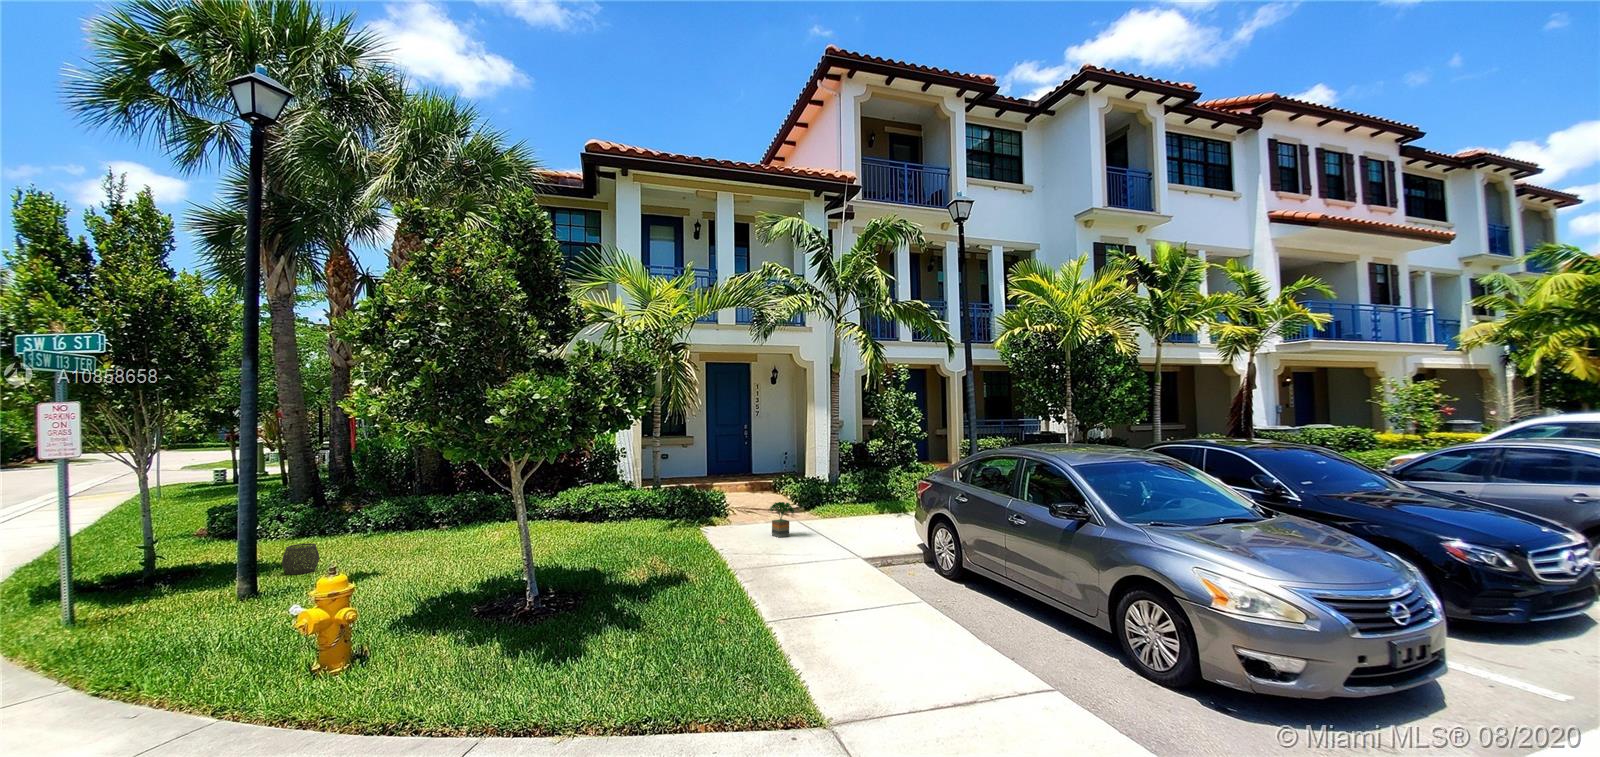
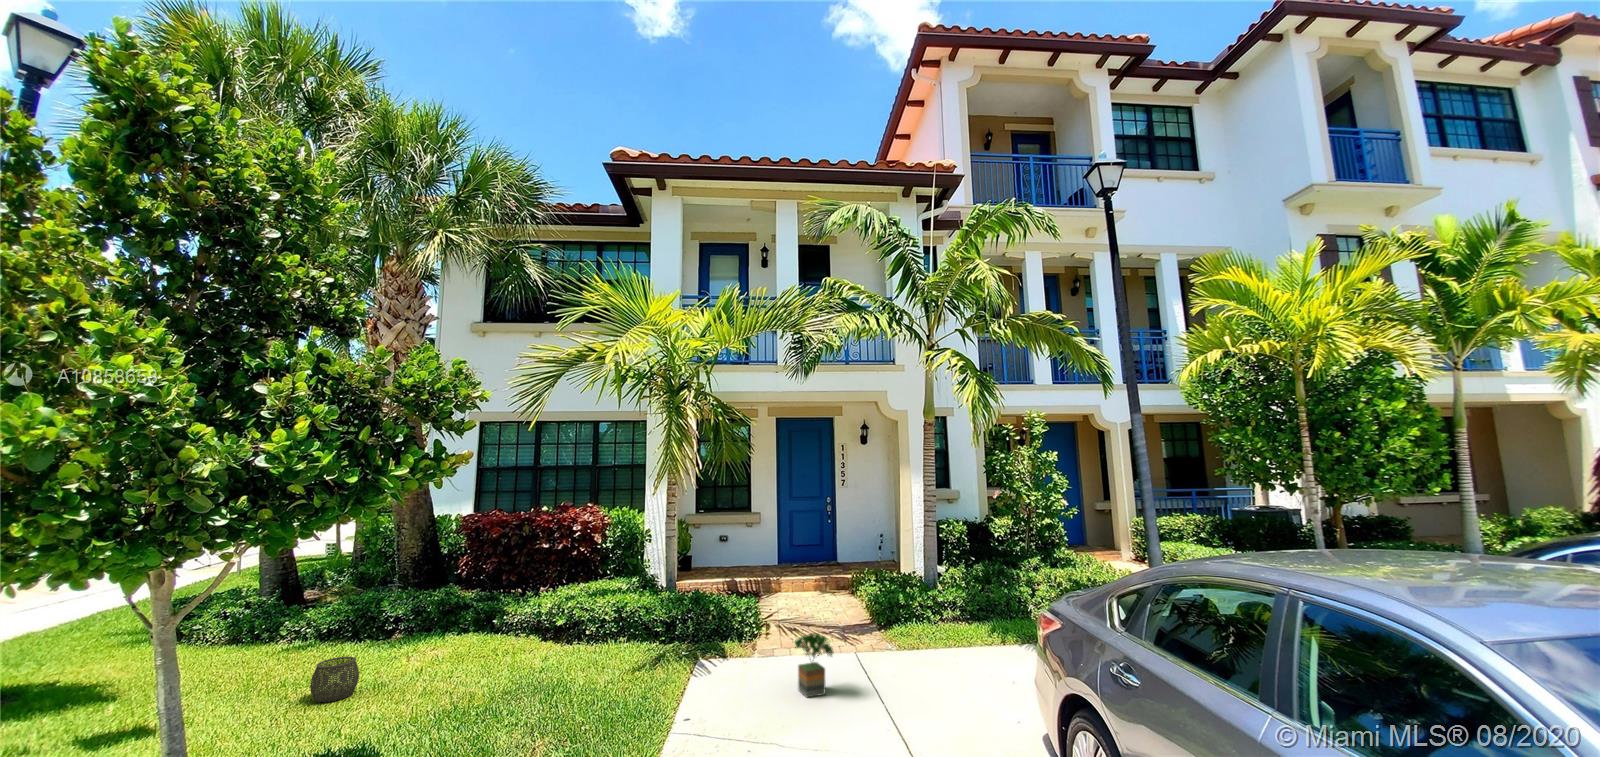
woven basket: present [282,543,319,575] -> present [310,657,359,702]

